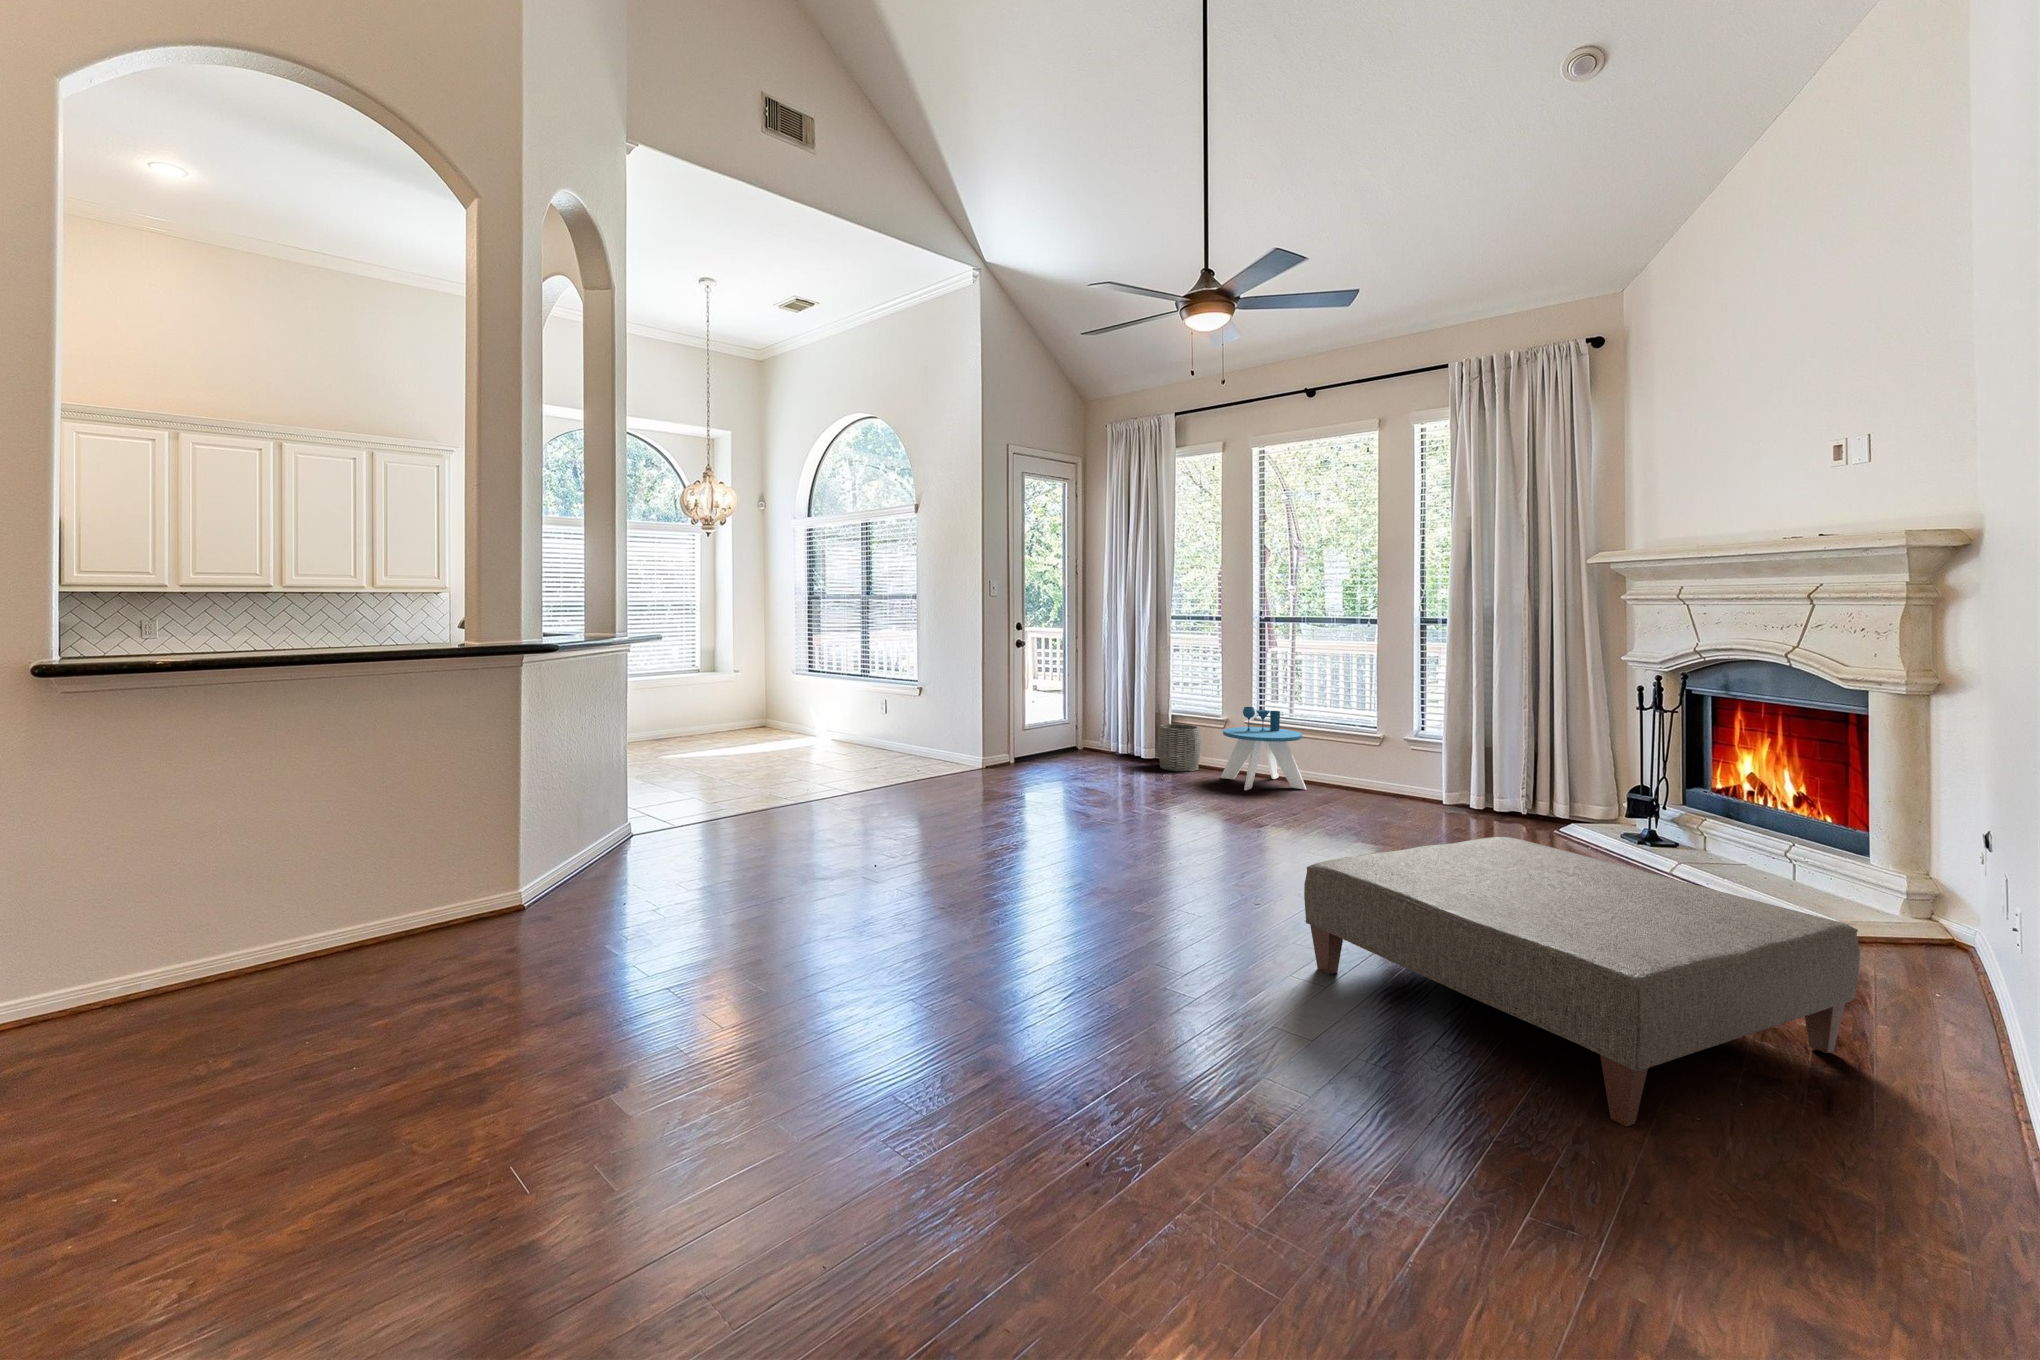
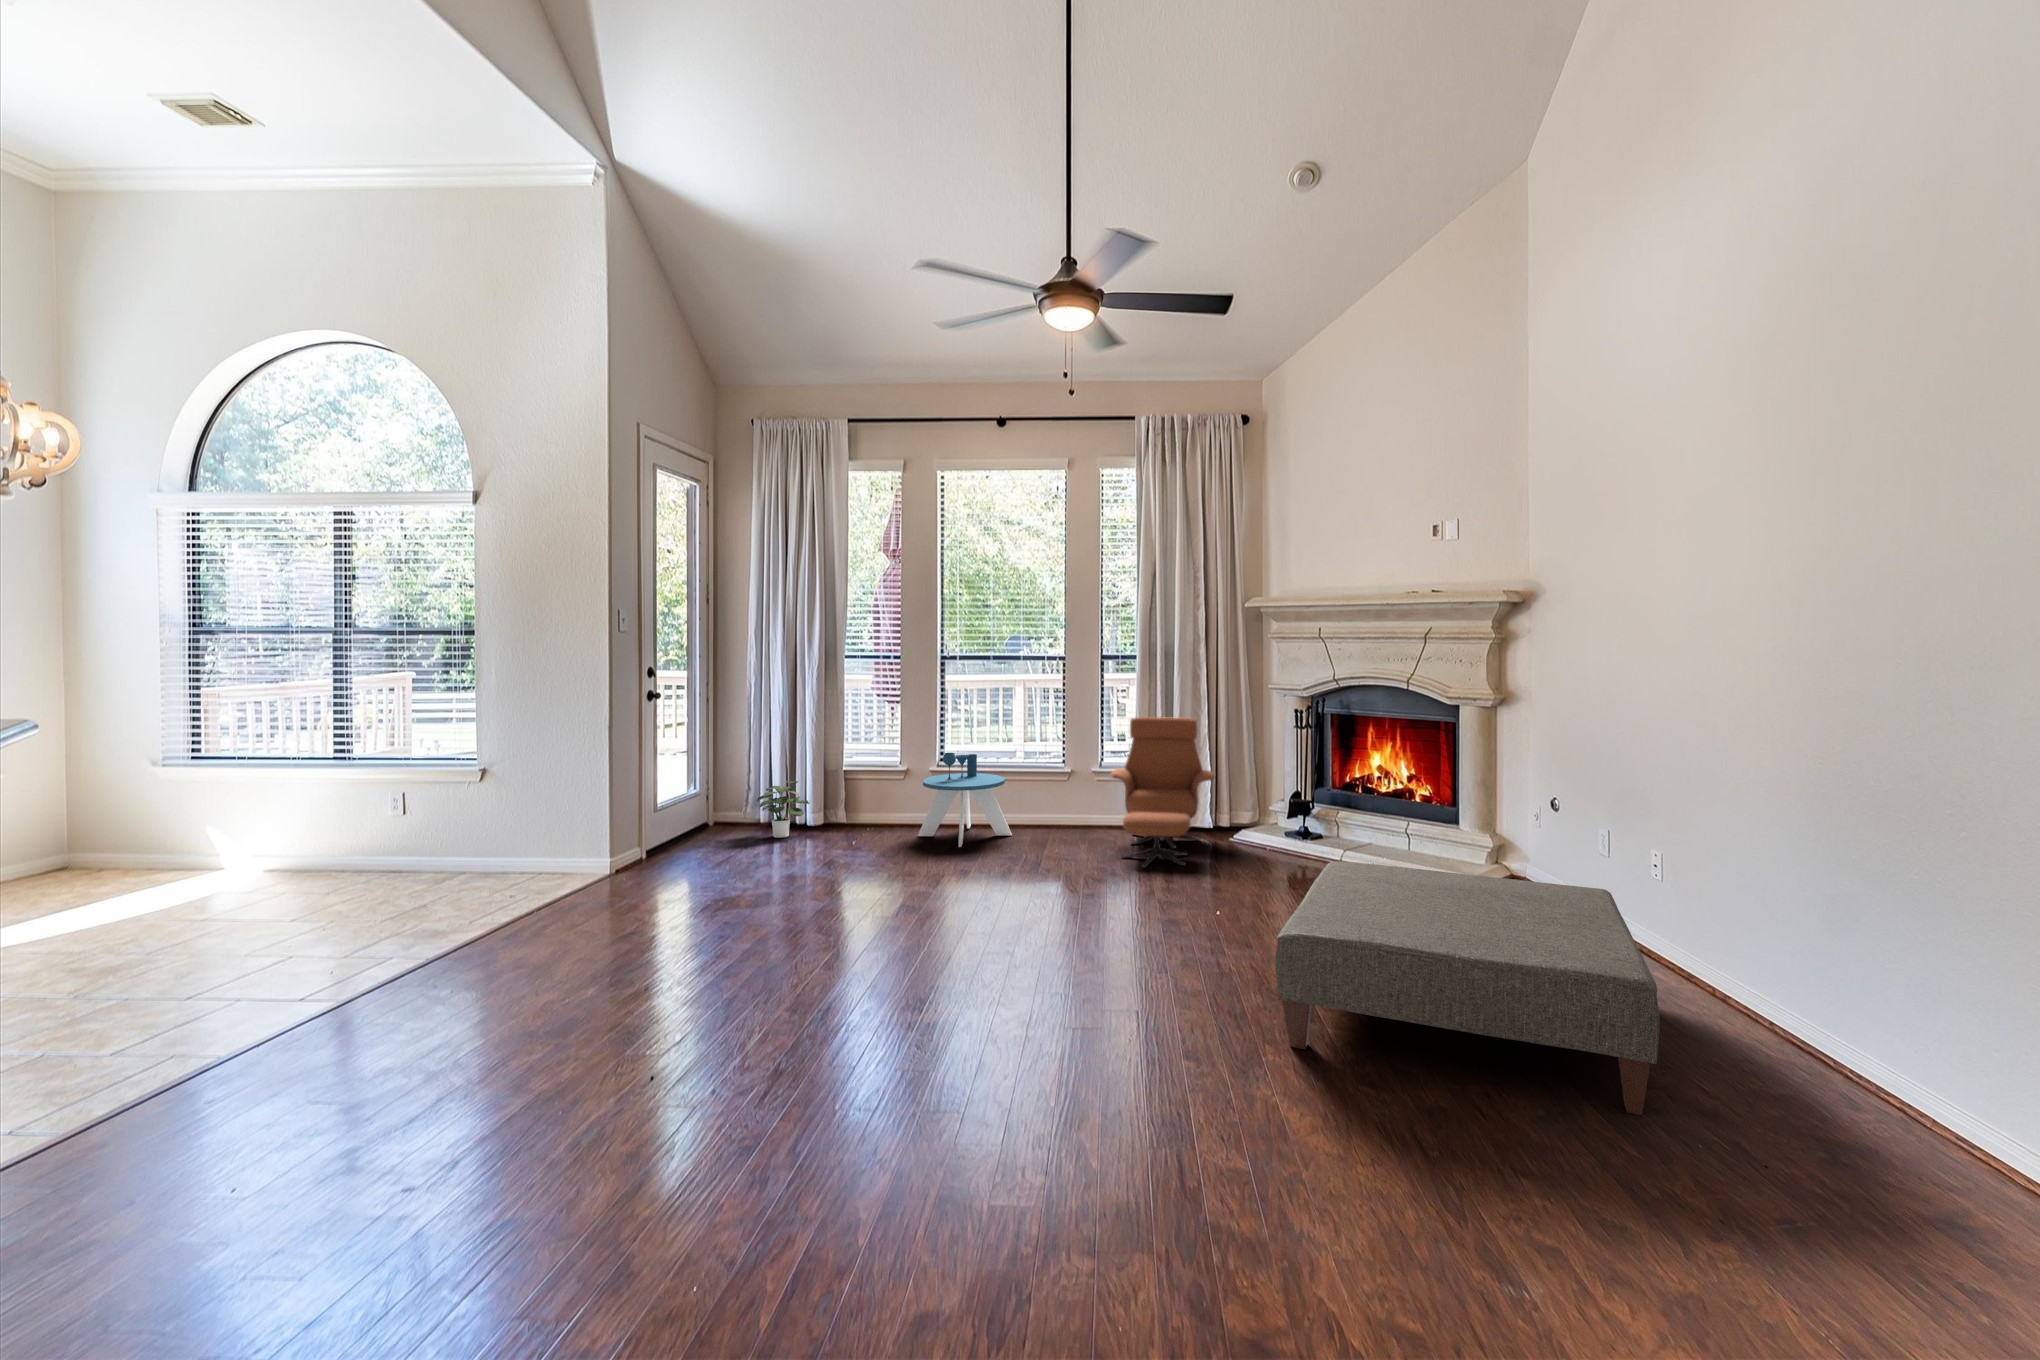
lounge chair: none [1388,686,1532,841] -> present [1111,717,1214,868]
potted plant: none [1099,719,1141,763] -> present [756,781,810,838]
woven basket: present [1158,724,1201,771] -> none [835,779,886,836]

